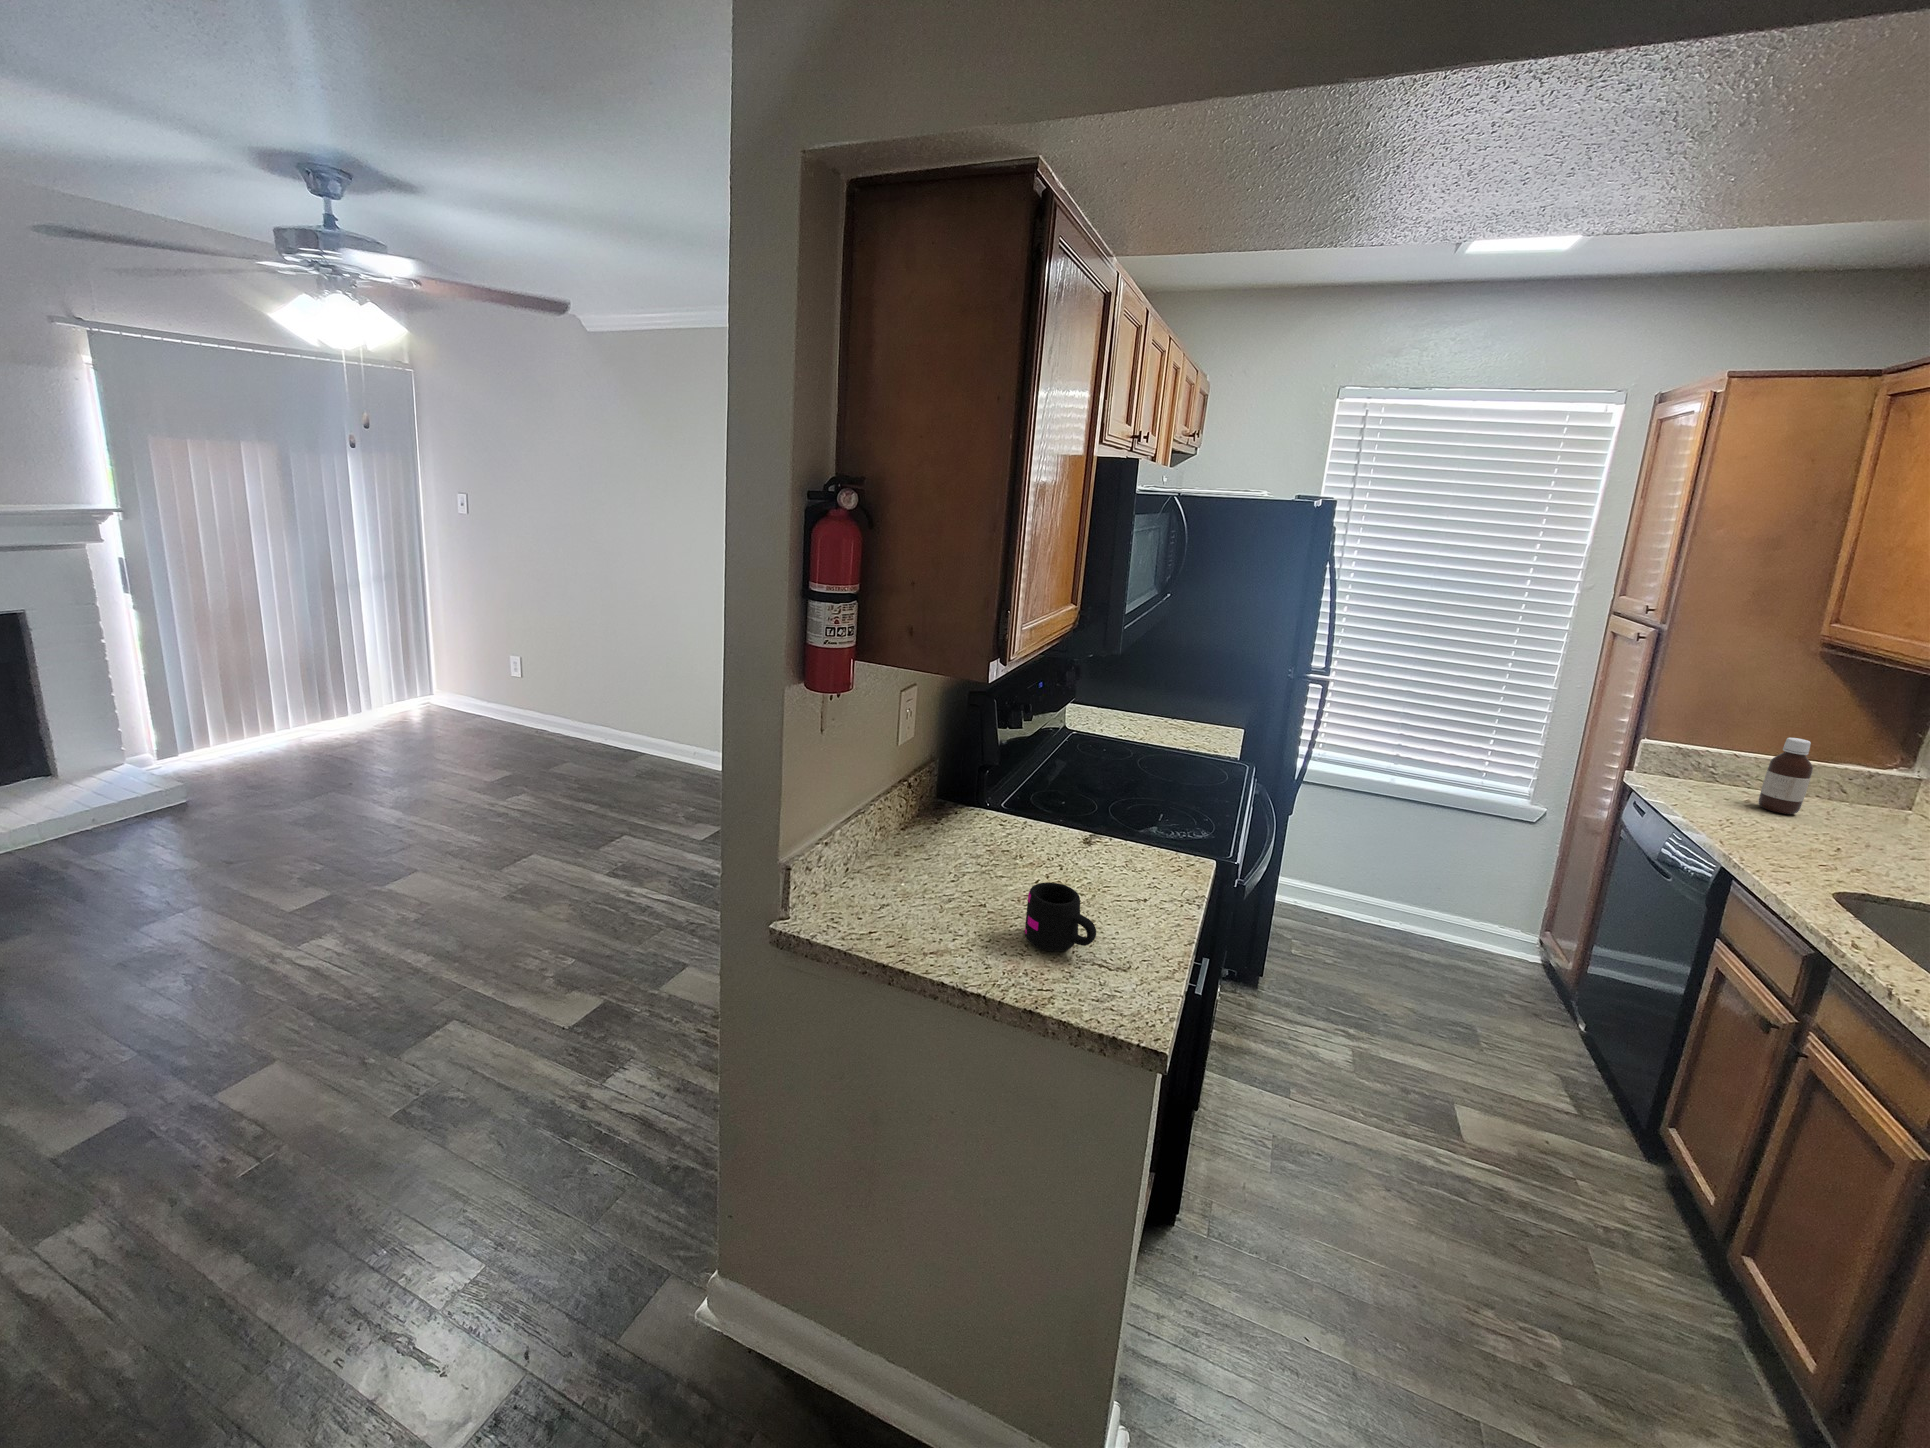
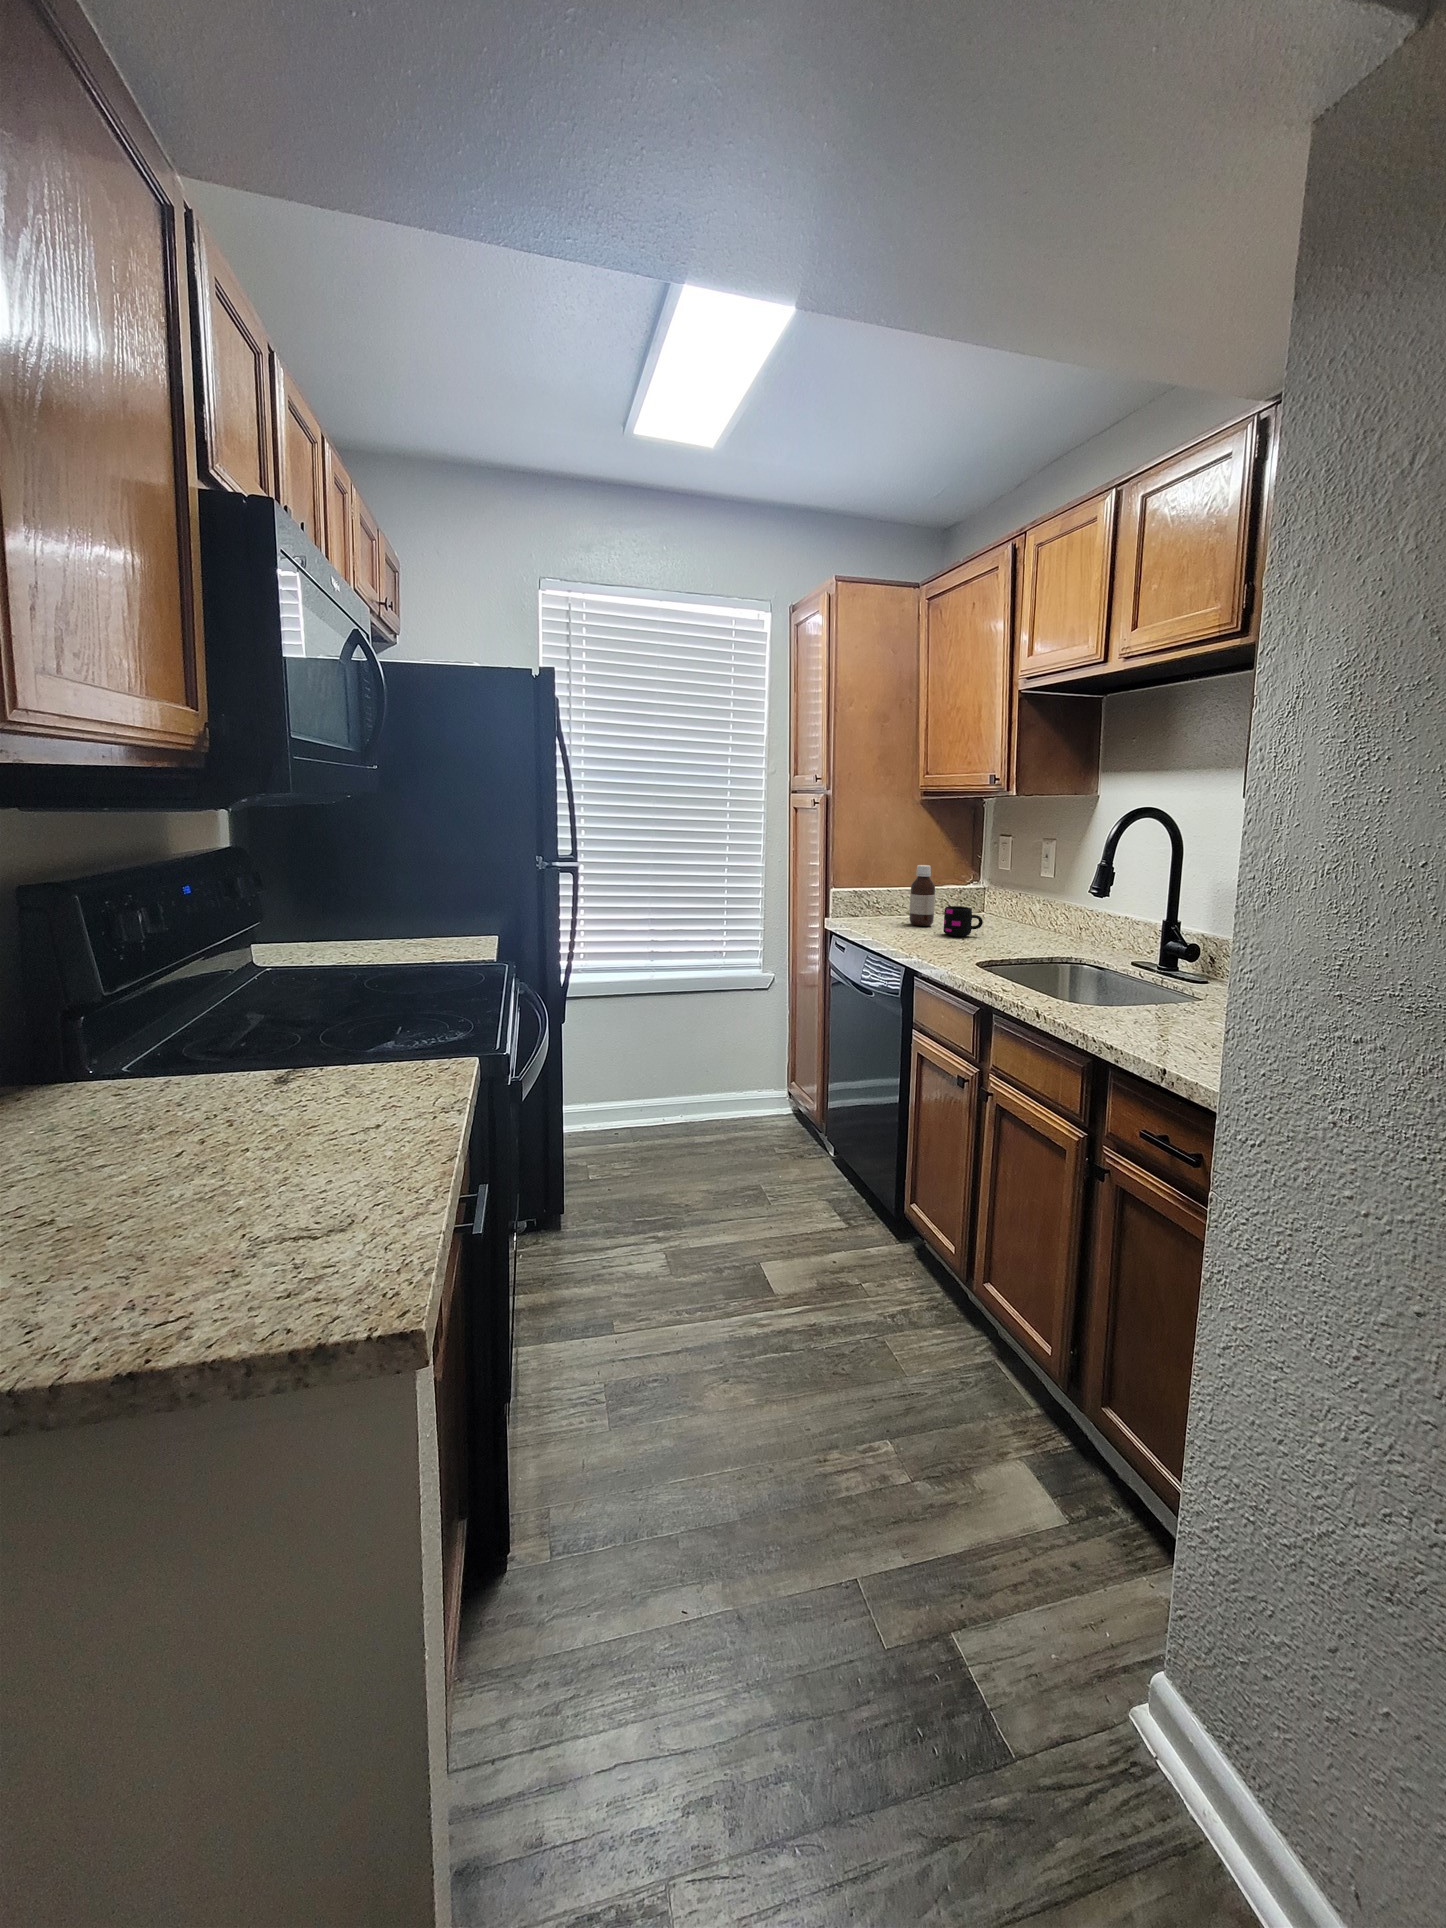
mug: present [1025,882,1096,951] -> present [944,906,983,936]

